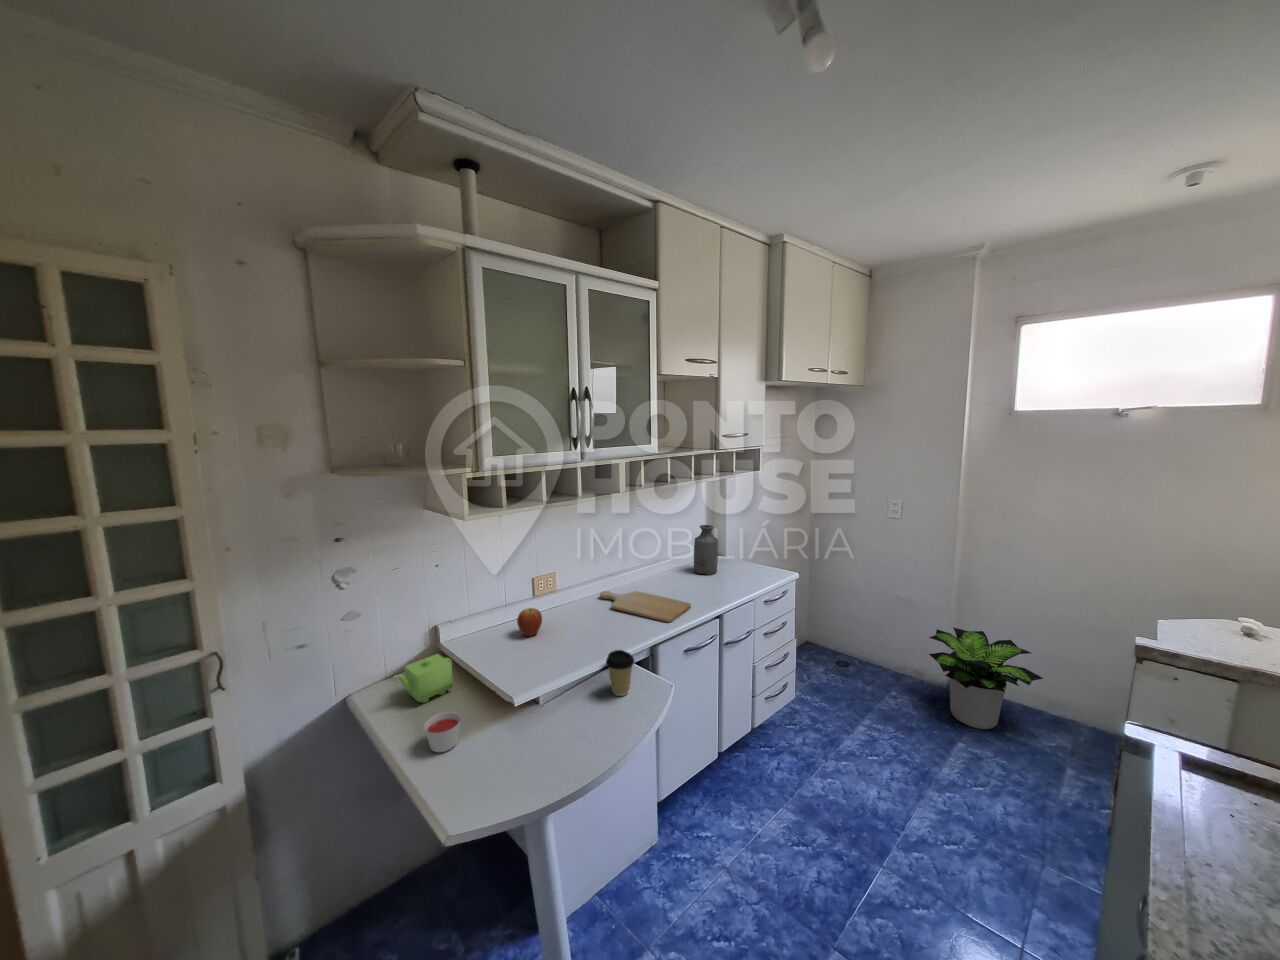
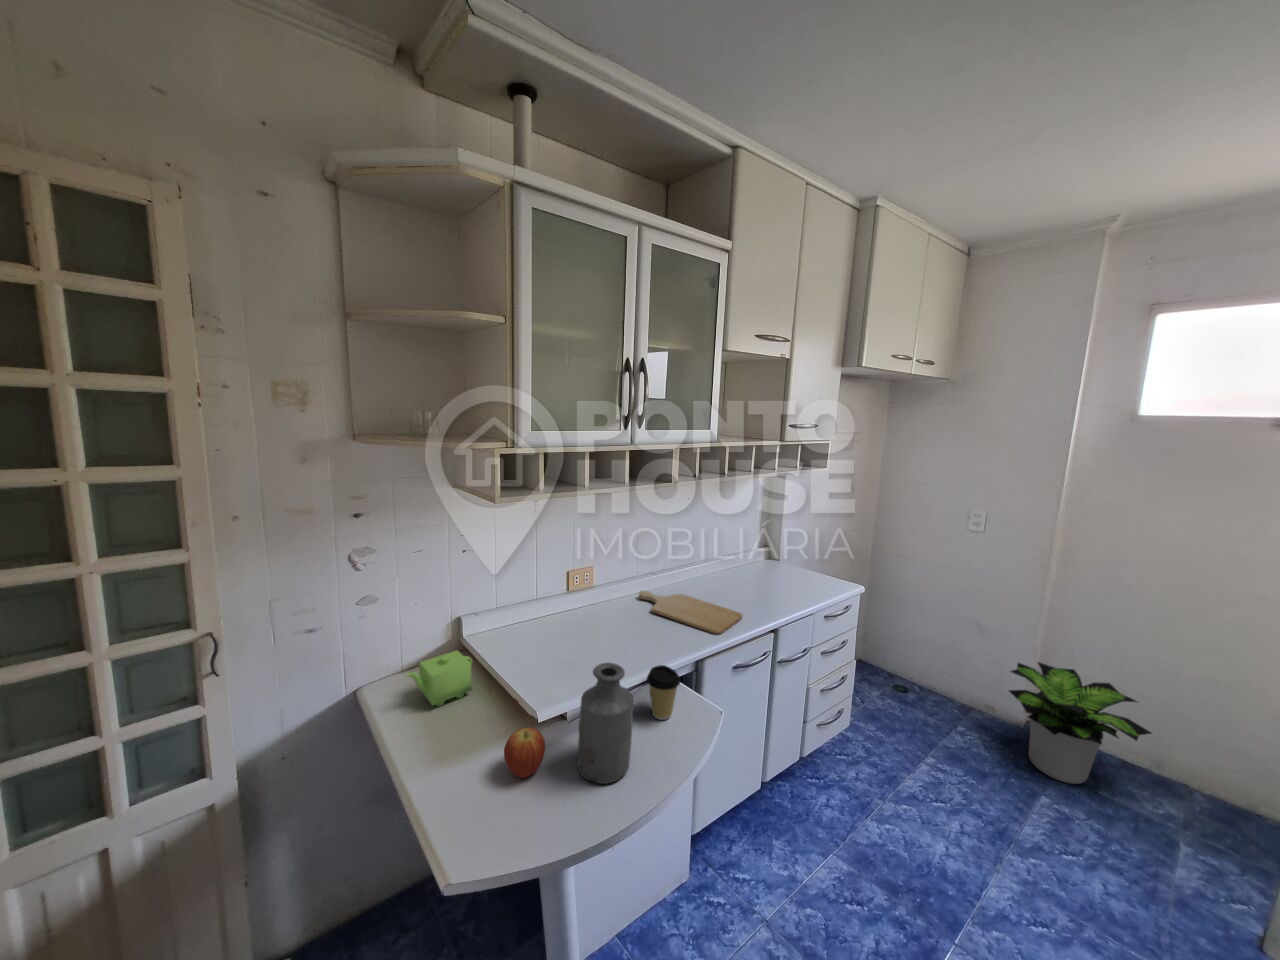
bottle: present [694,525,718,575] -> present [578,663,633,784]
fruit: present [517,608,542,636] -> present [504,728,545,778]
candle: present [424,712,461,752] -> none [435,723,477,772]

